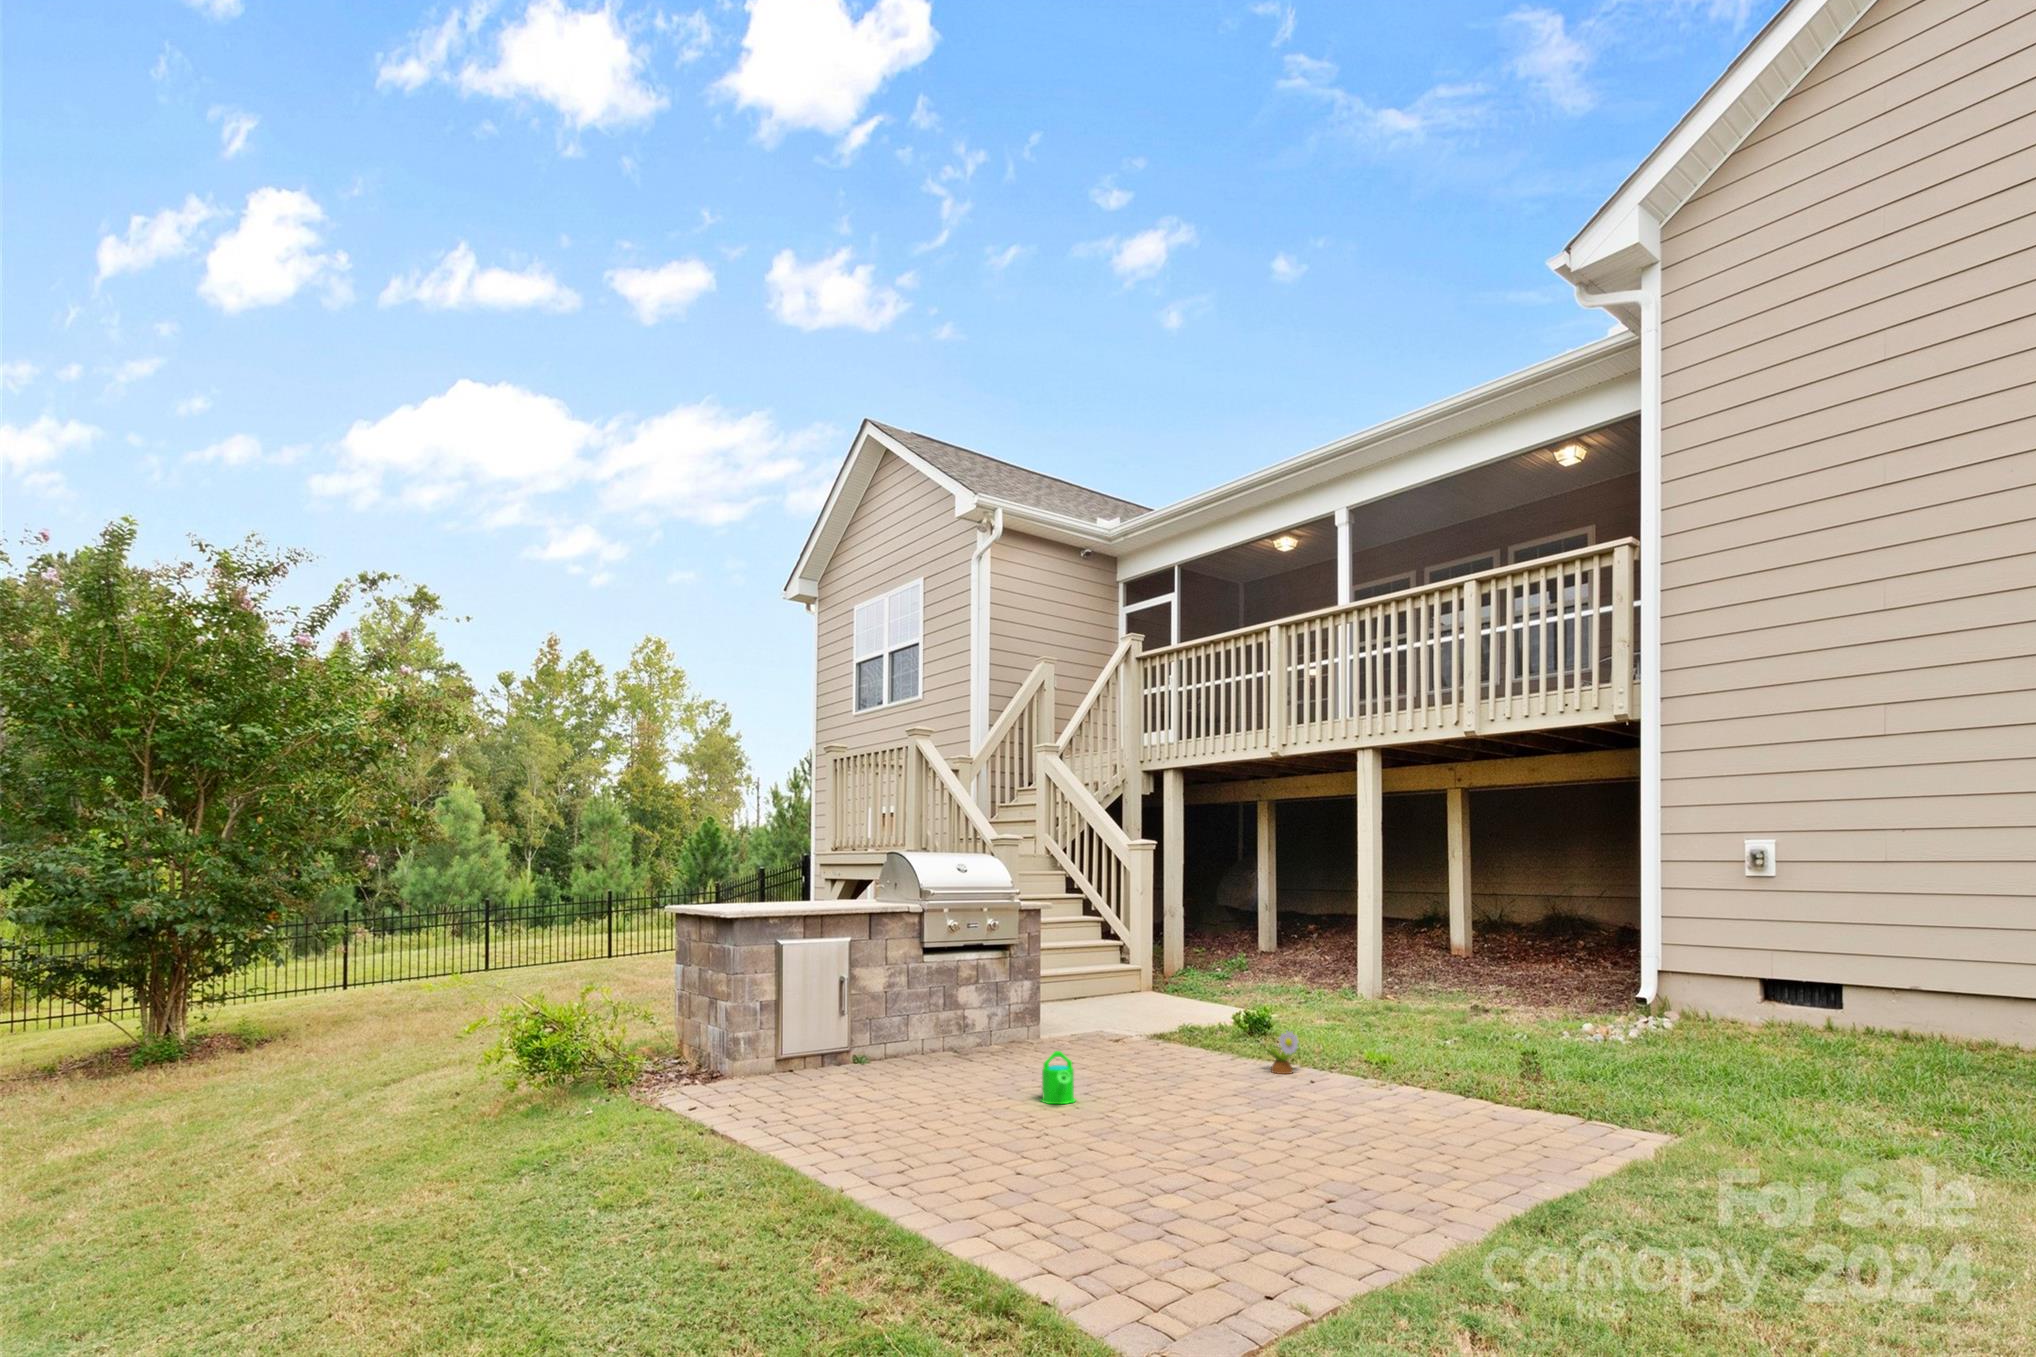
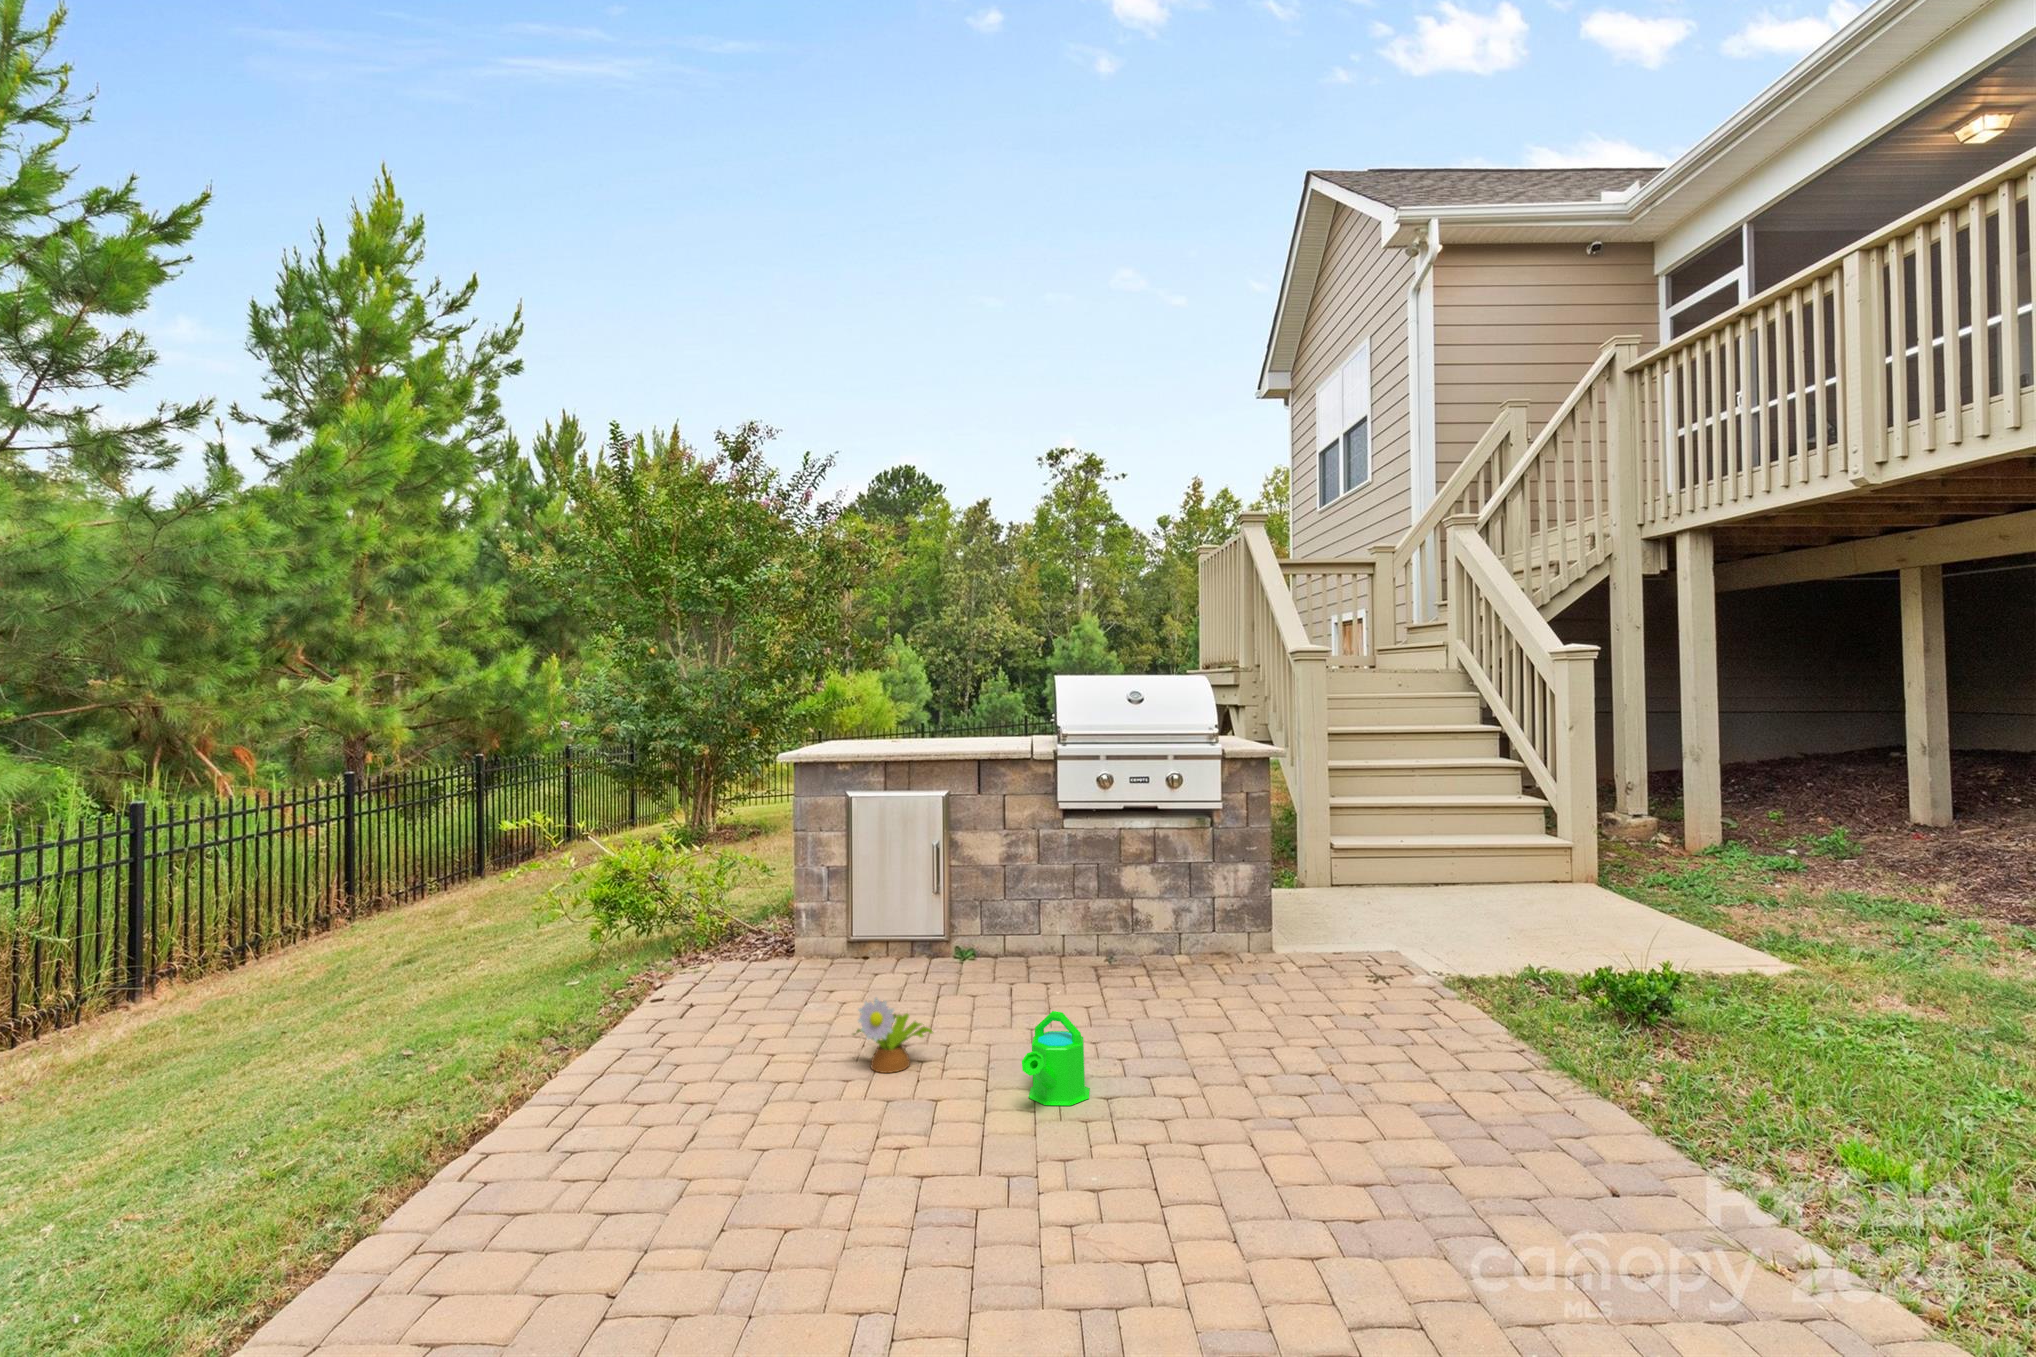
decorative plant: present [1262,1031,1300,1074] -> present [853,998,933,1073]

